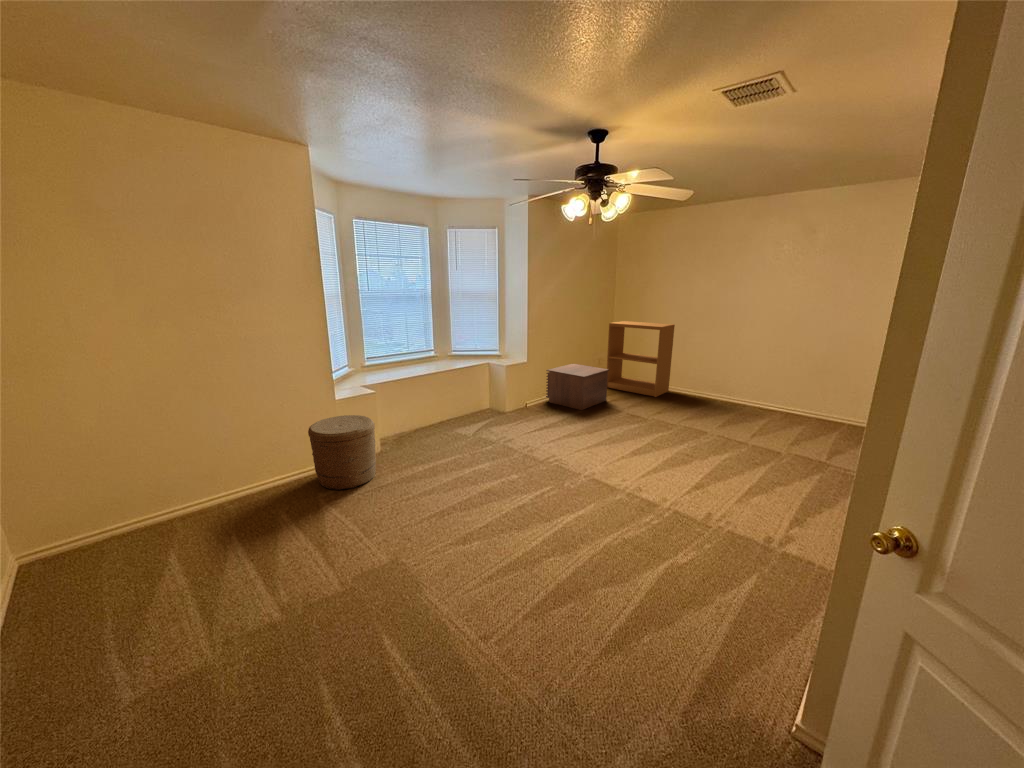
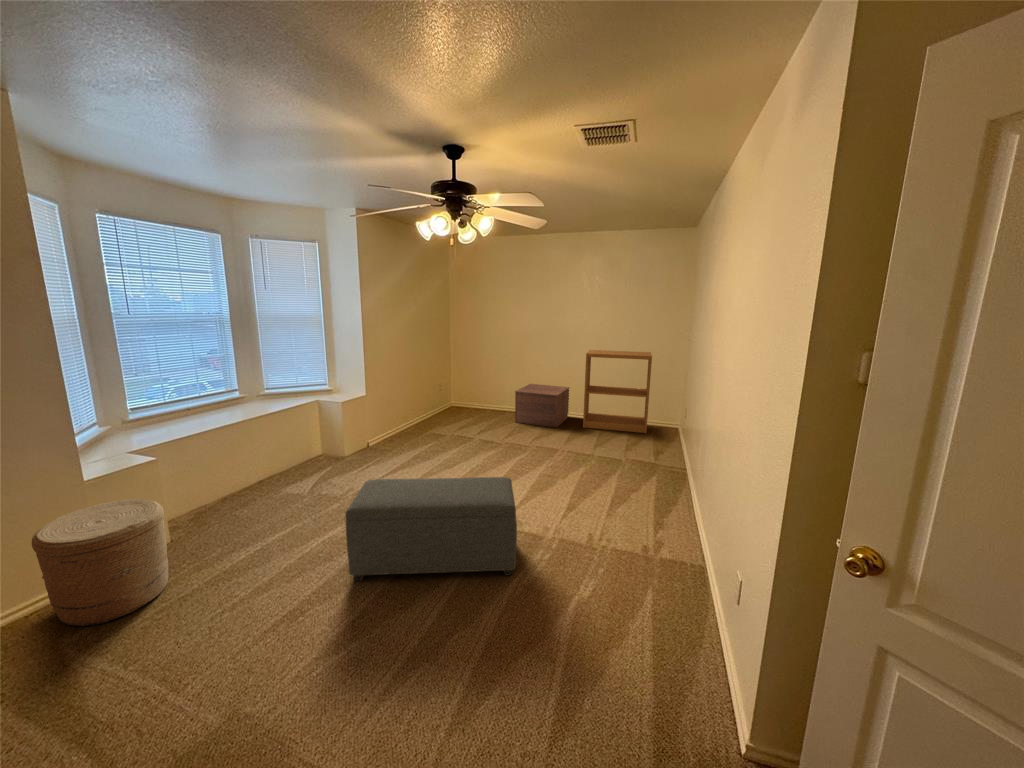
bookshelf: present [607,321,675,397] -> present [583,350,652,433]
nightstand: present [546,364,609,410] -> present [515,384,569,428]
ottoman: none [484,426,629,527] -> present [346,477,517,581]

